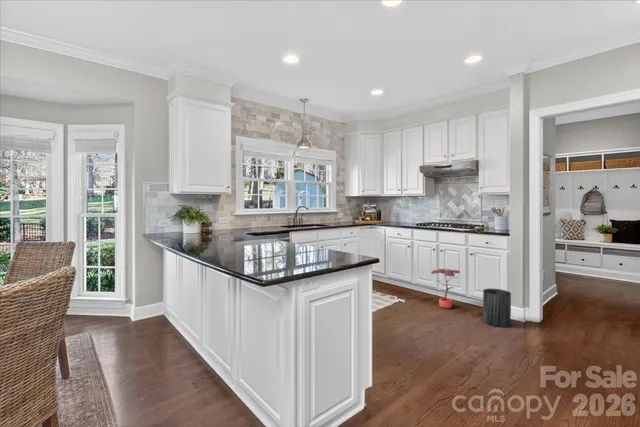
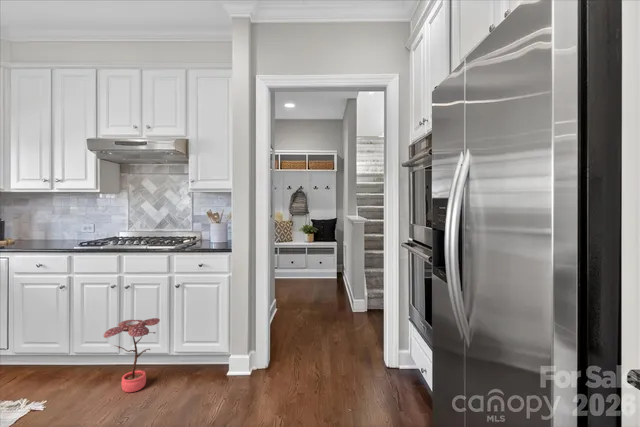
trash can: present [483,289,511,327] -> none [197,340,237,409]

